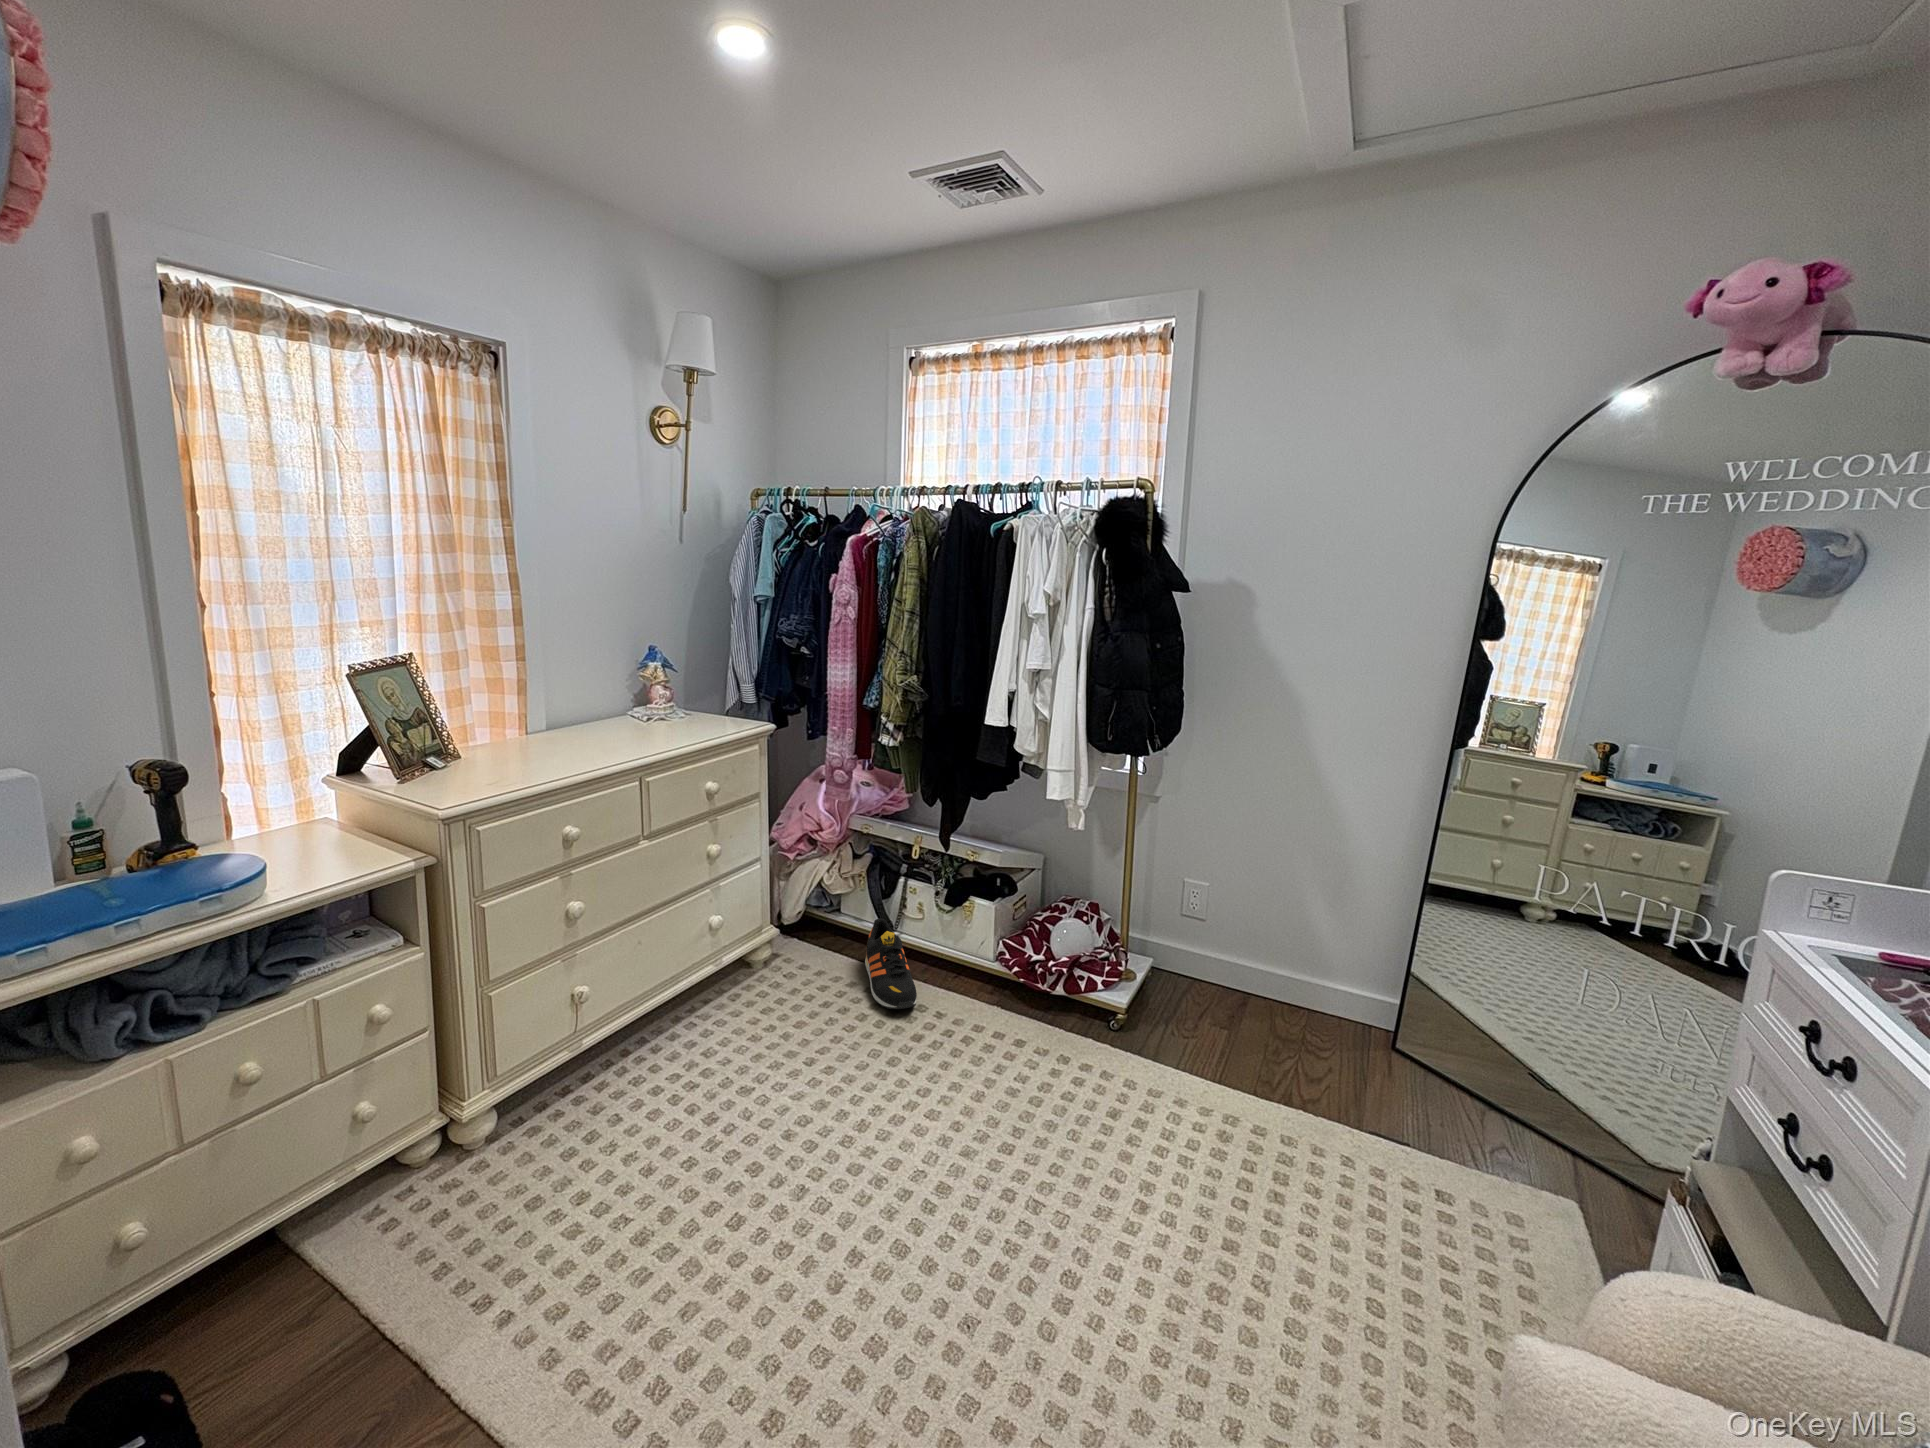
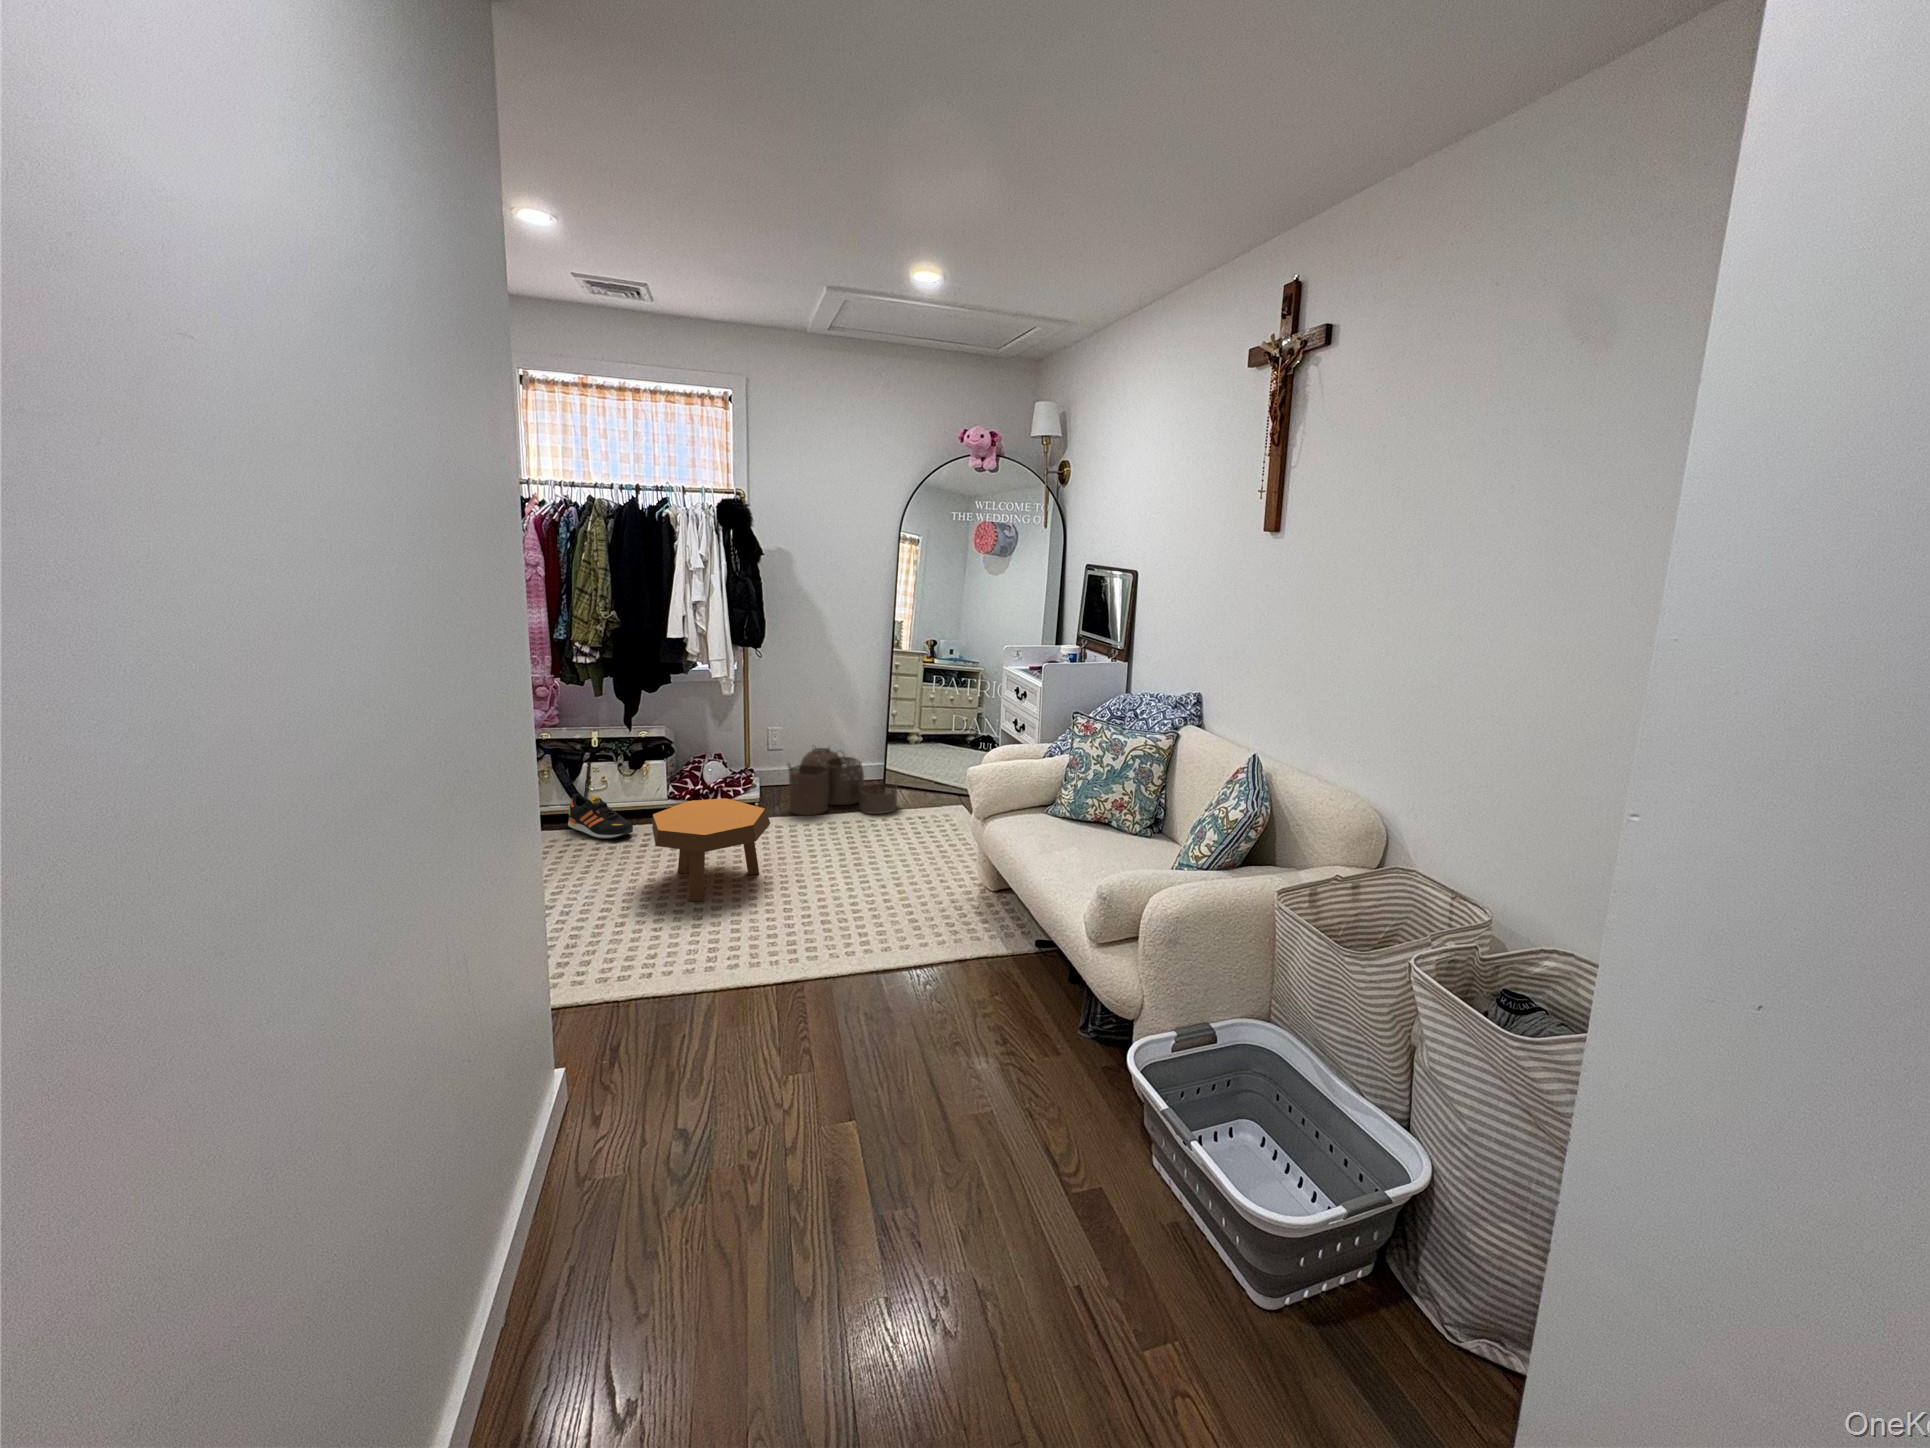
woven basket: none [1167,930,1396,1146] -> present [788,745,897,816]
footstool: none [819,1015,1027,1240] -> present [652,798,770,901]

